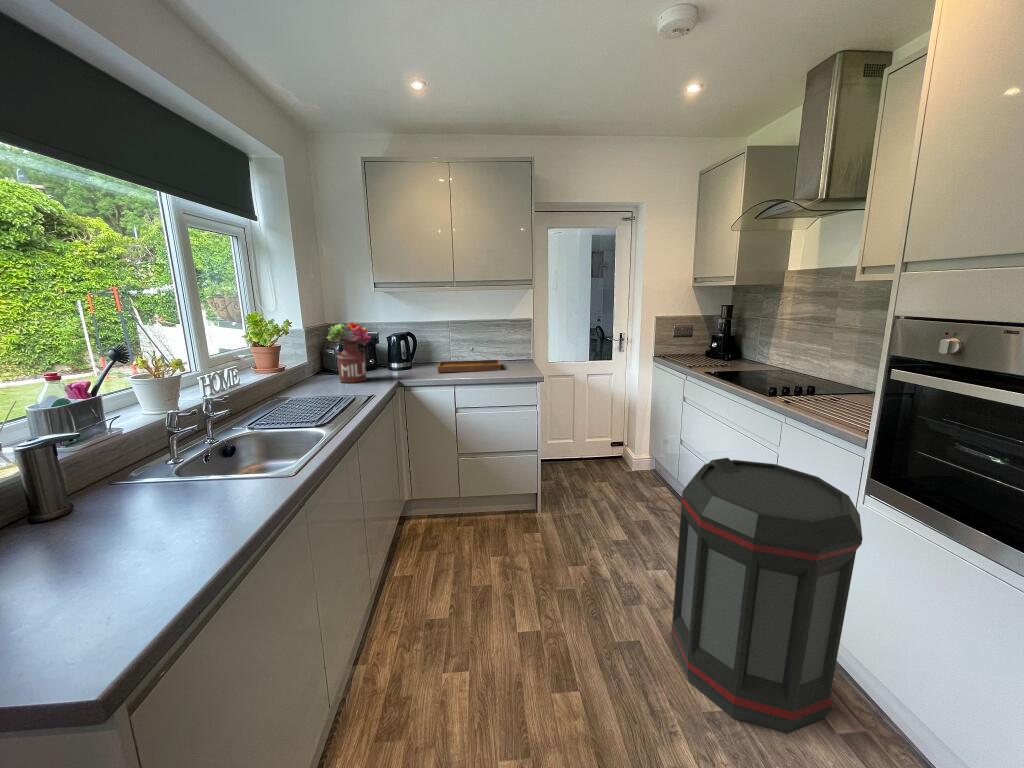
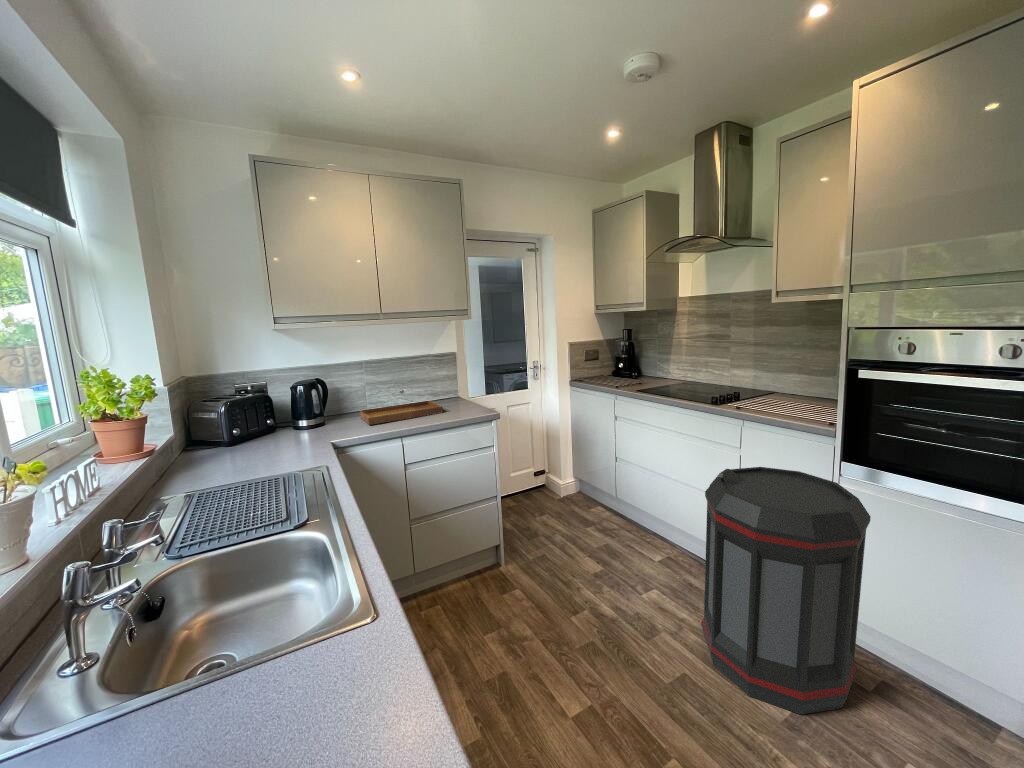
flower arrangement: present [327,322,371,383] -> none [216,370,284,457]

